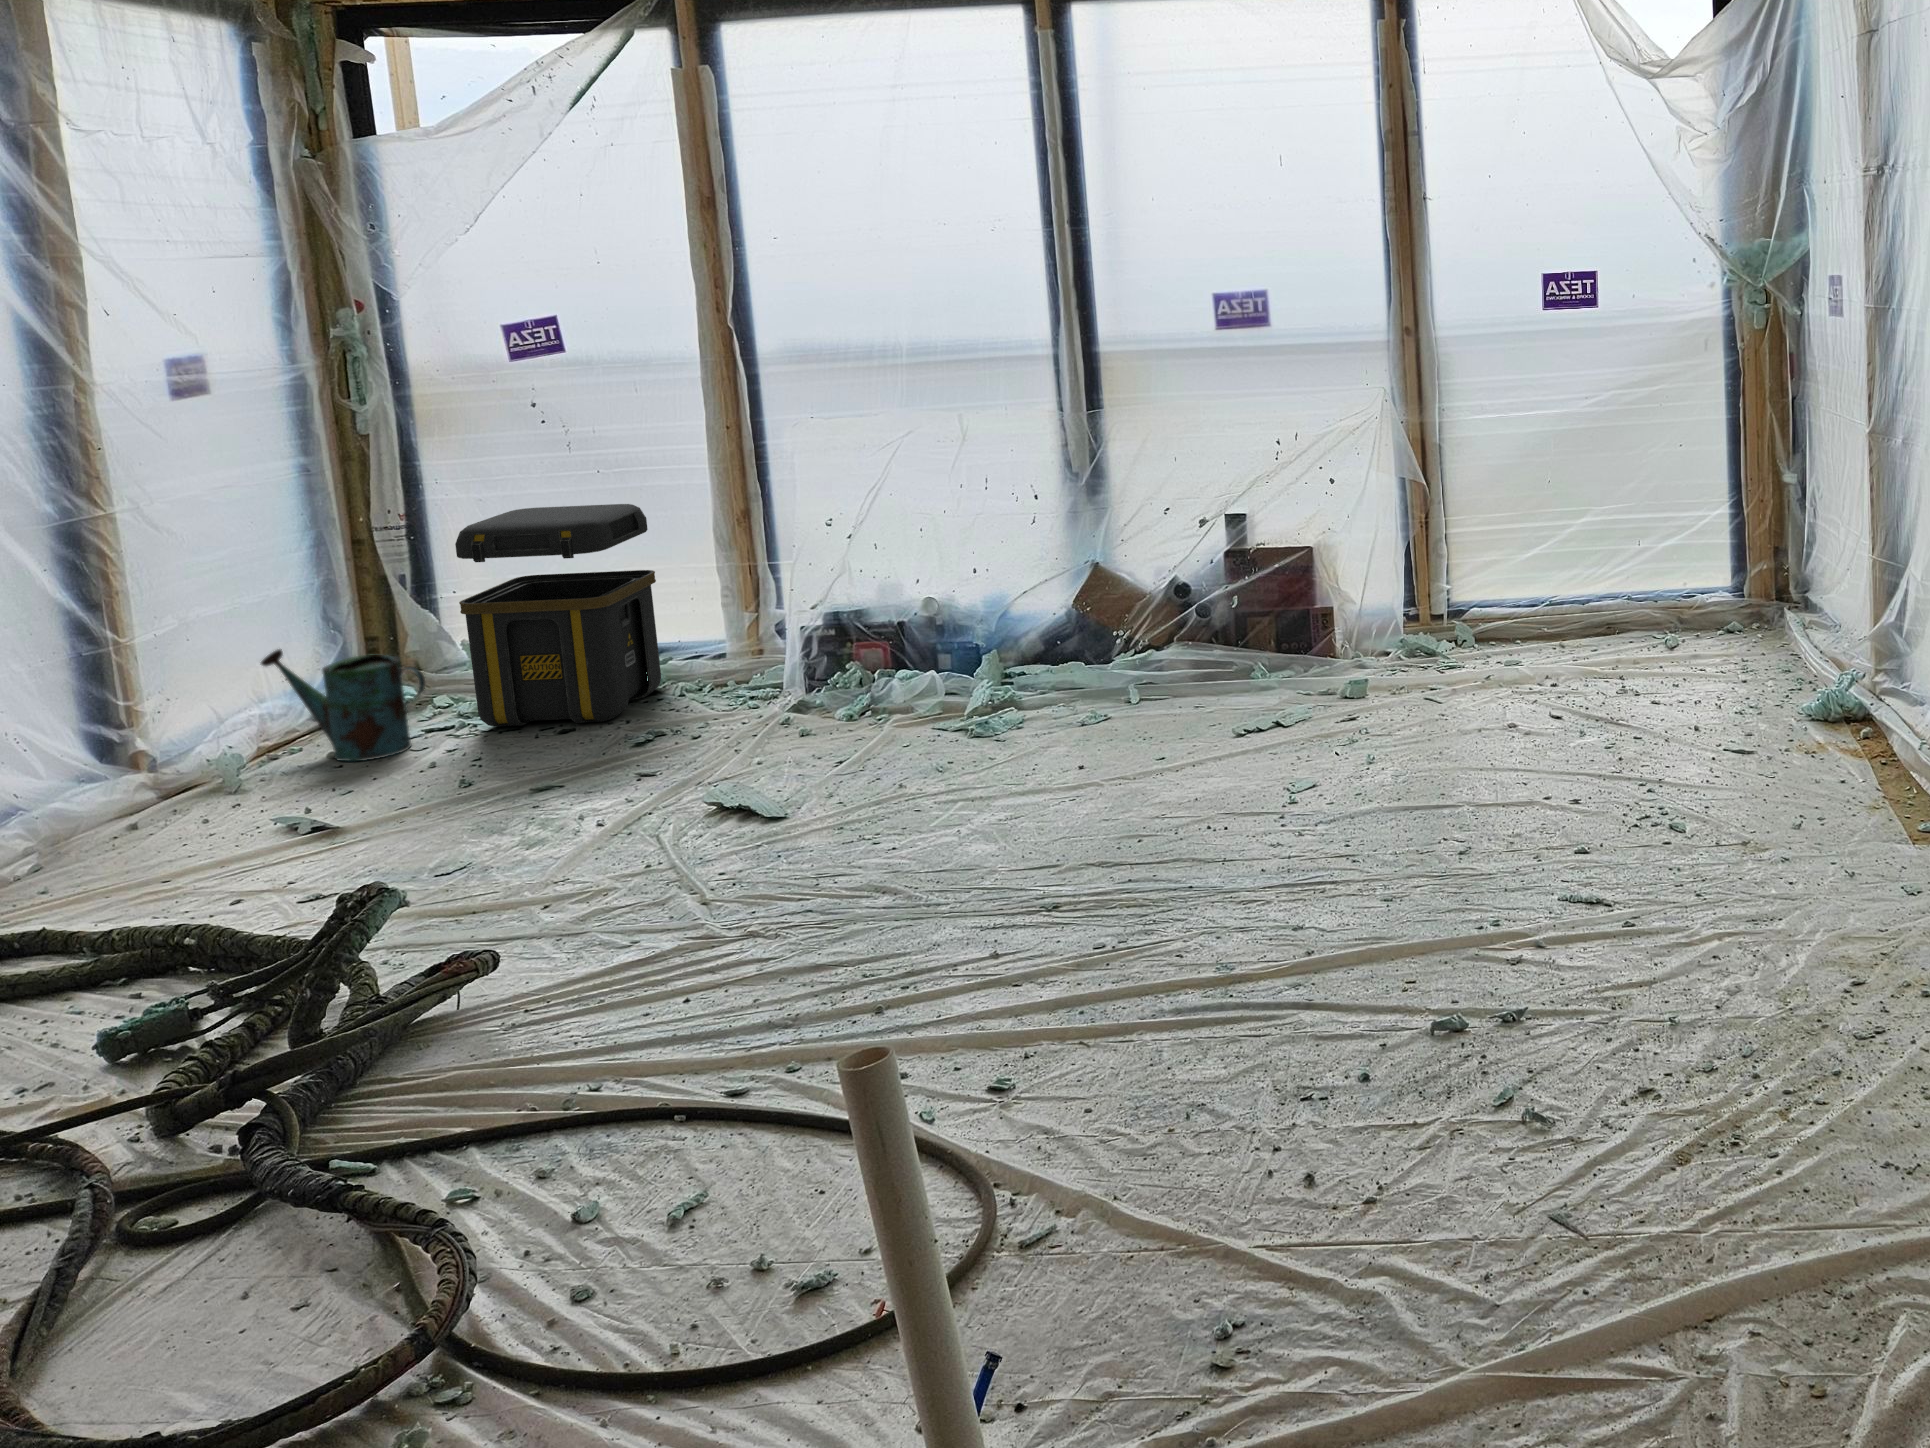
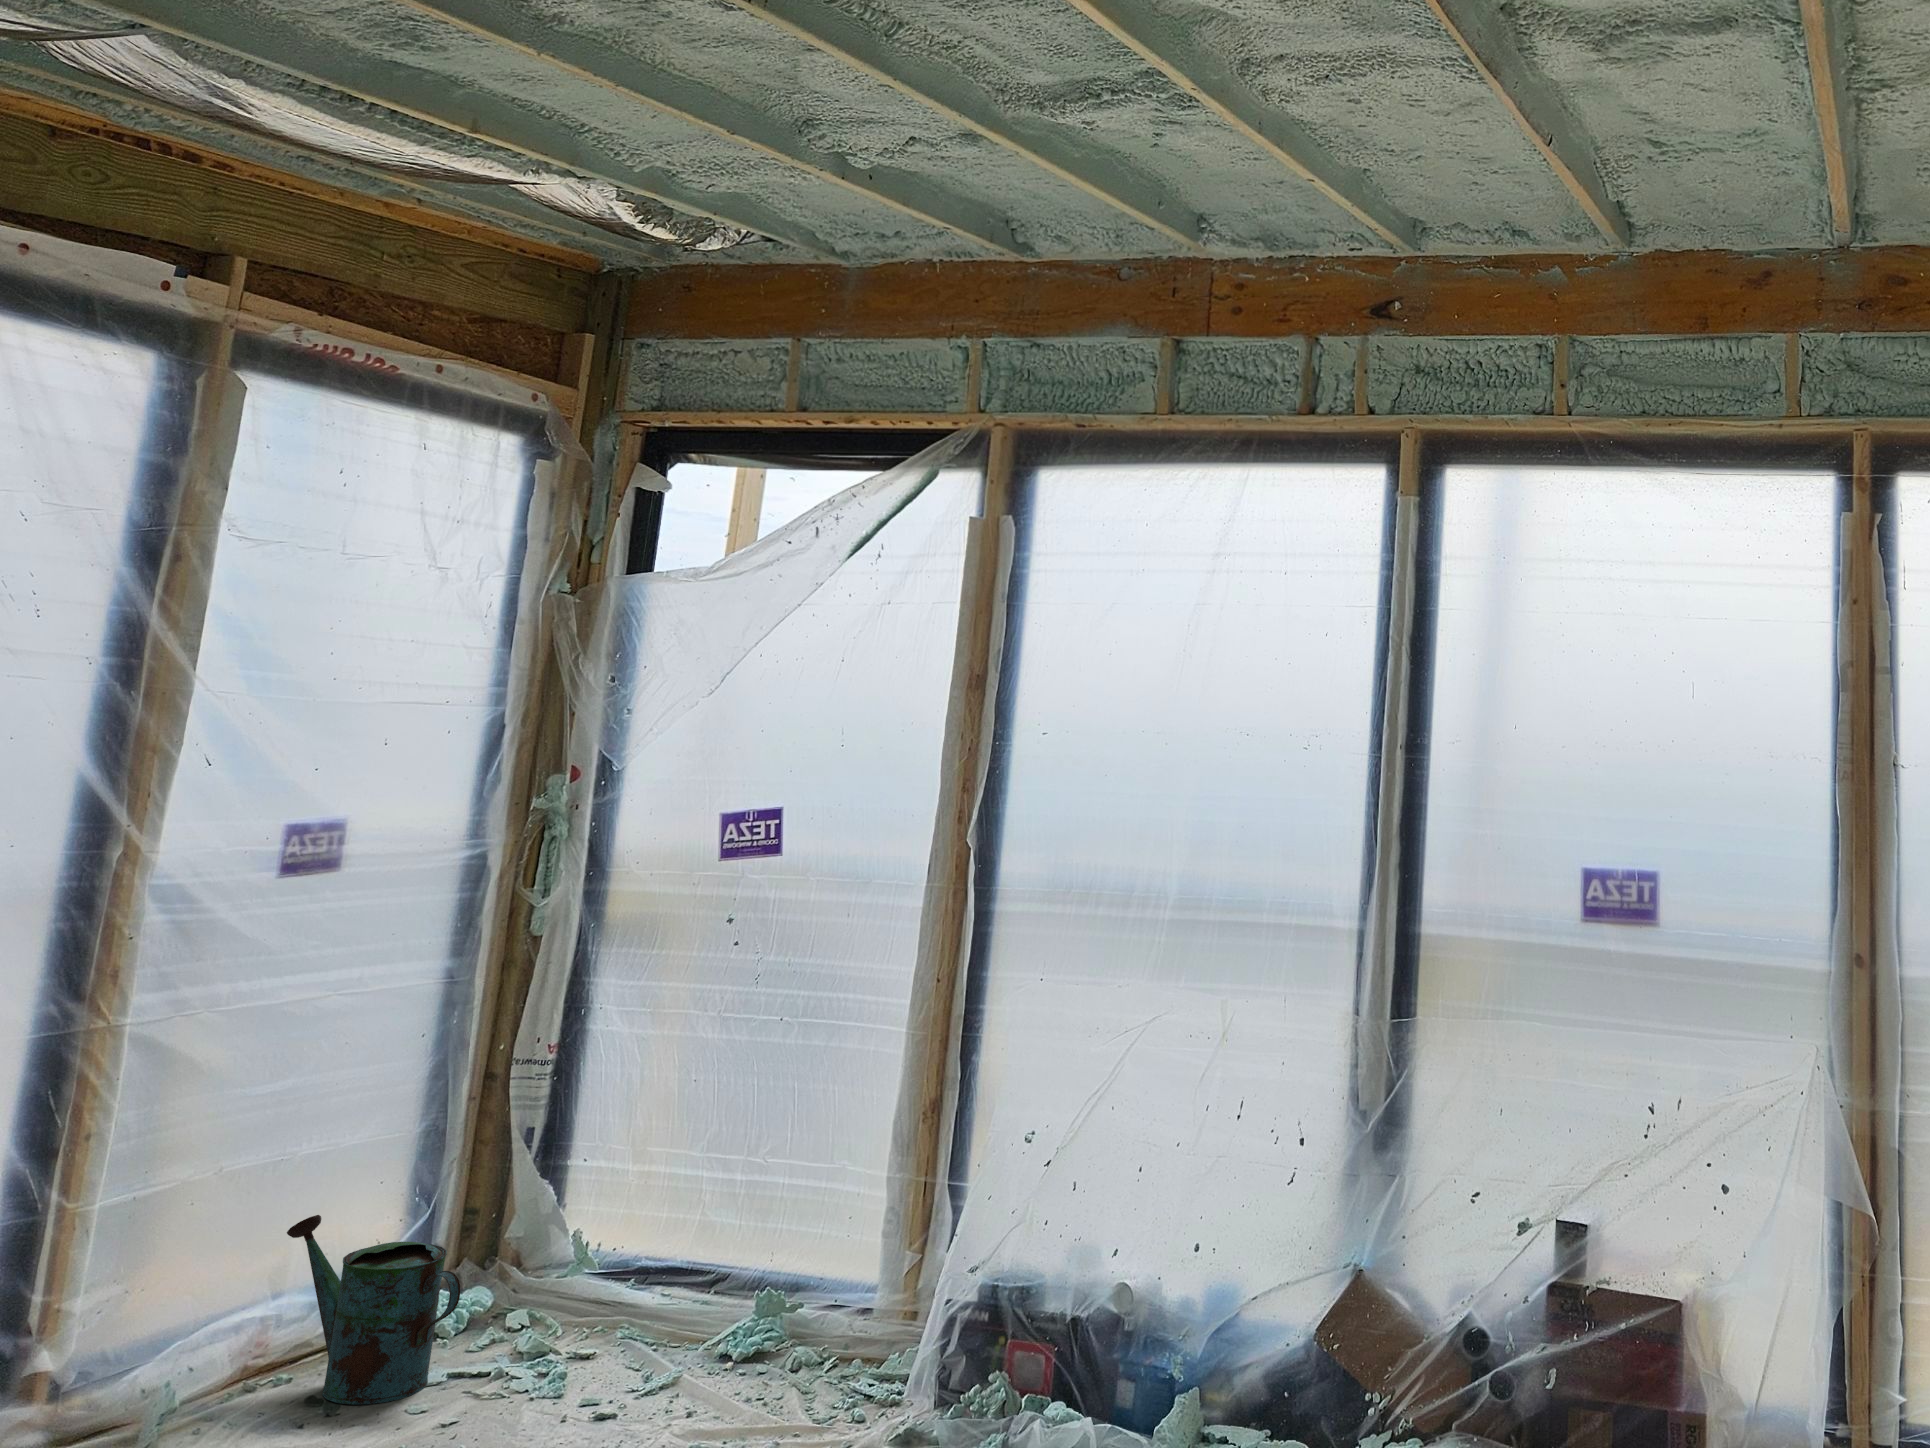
toolbox: present [455,504,661,727] -> none [523,1056,813,1396]

